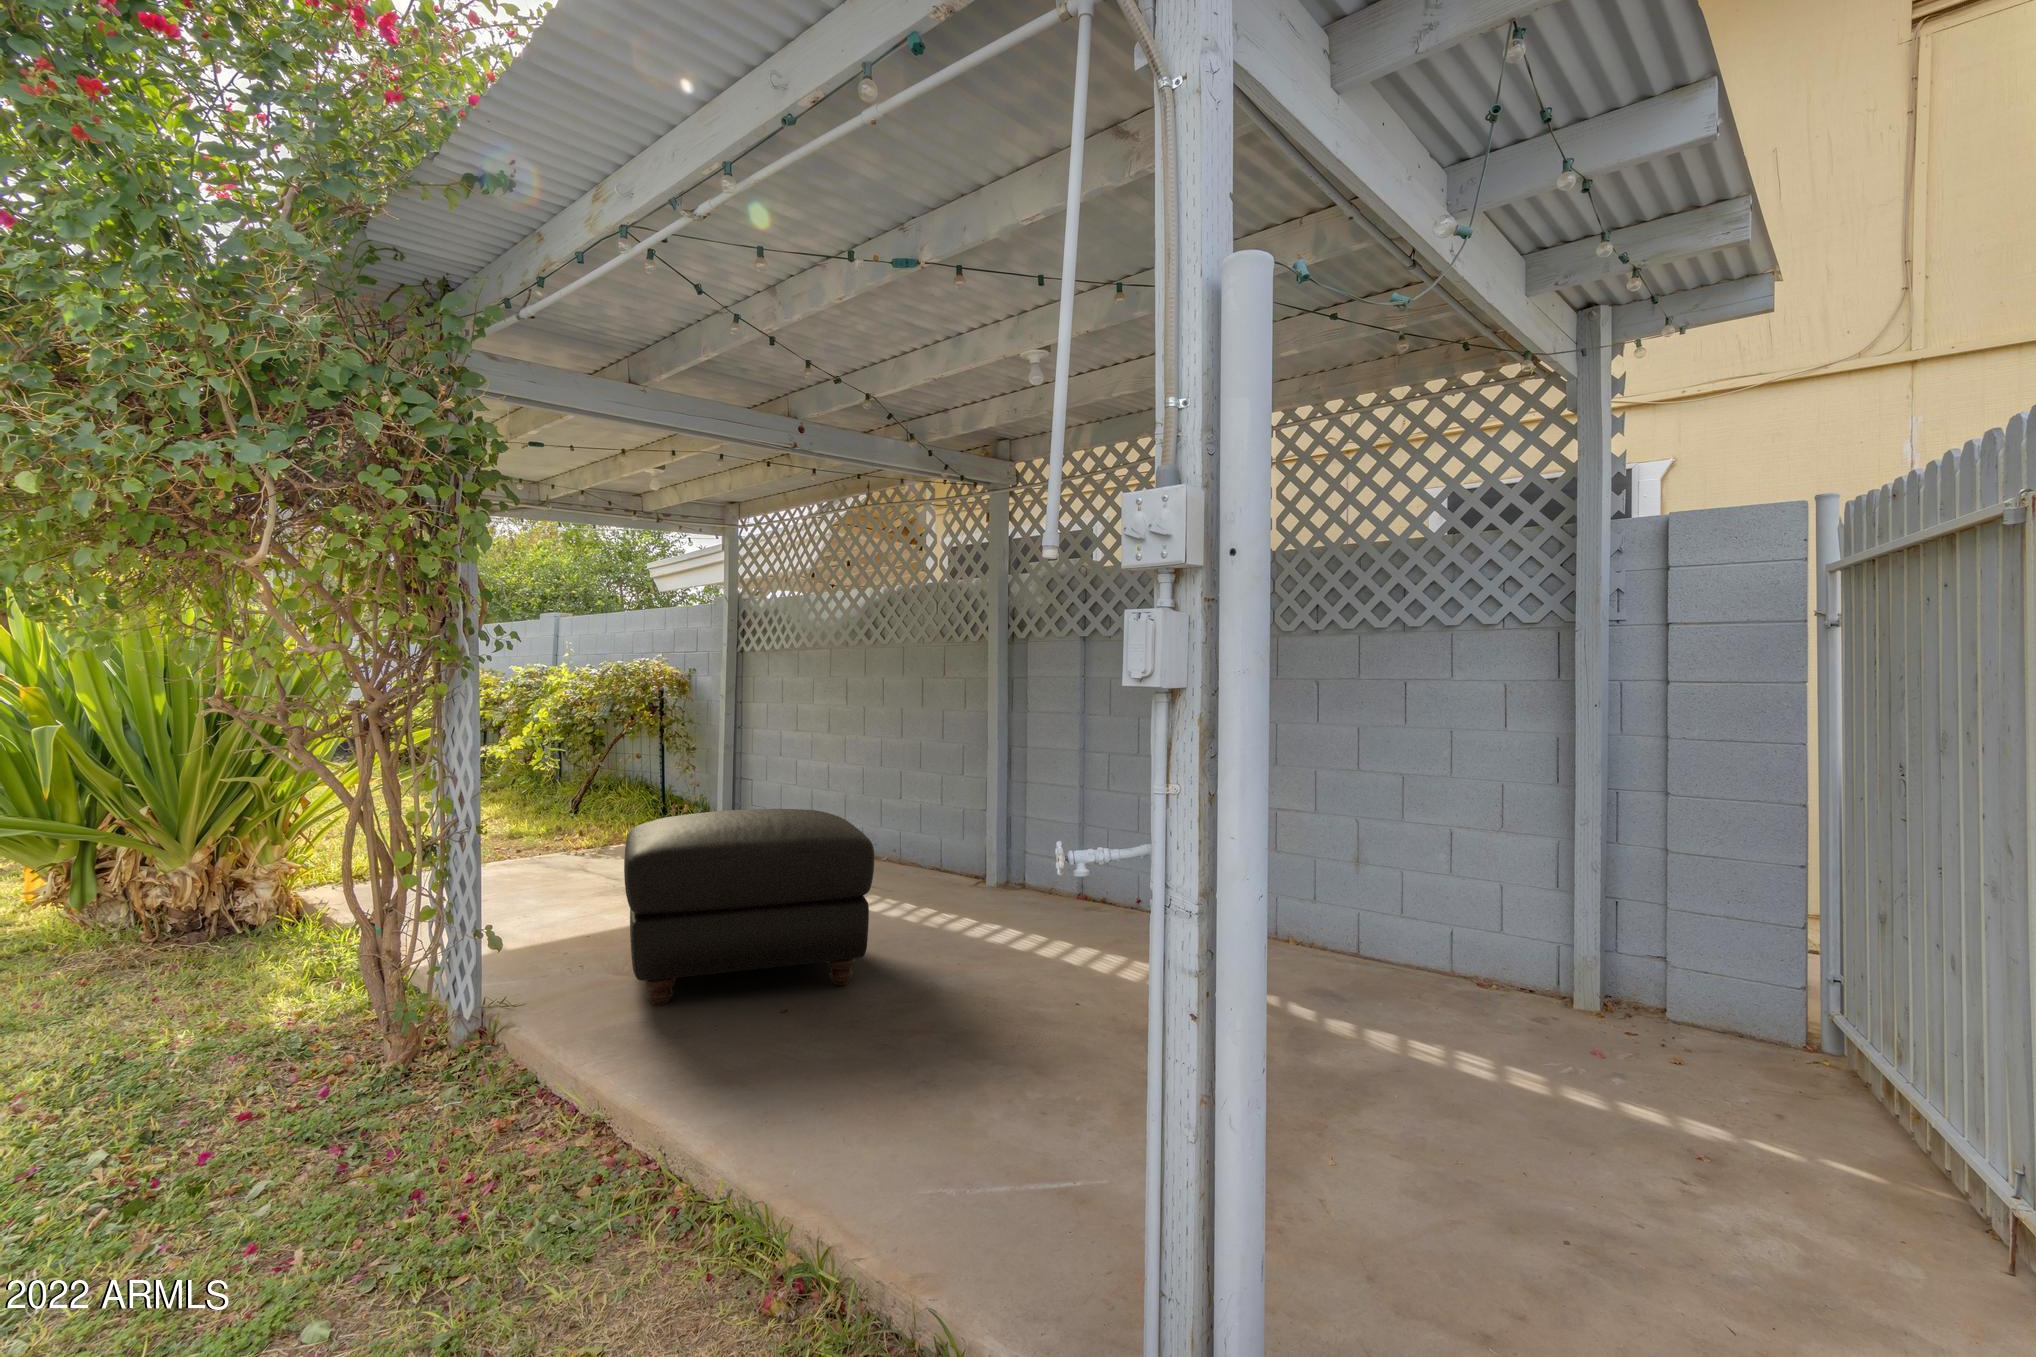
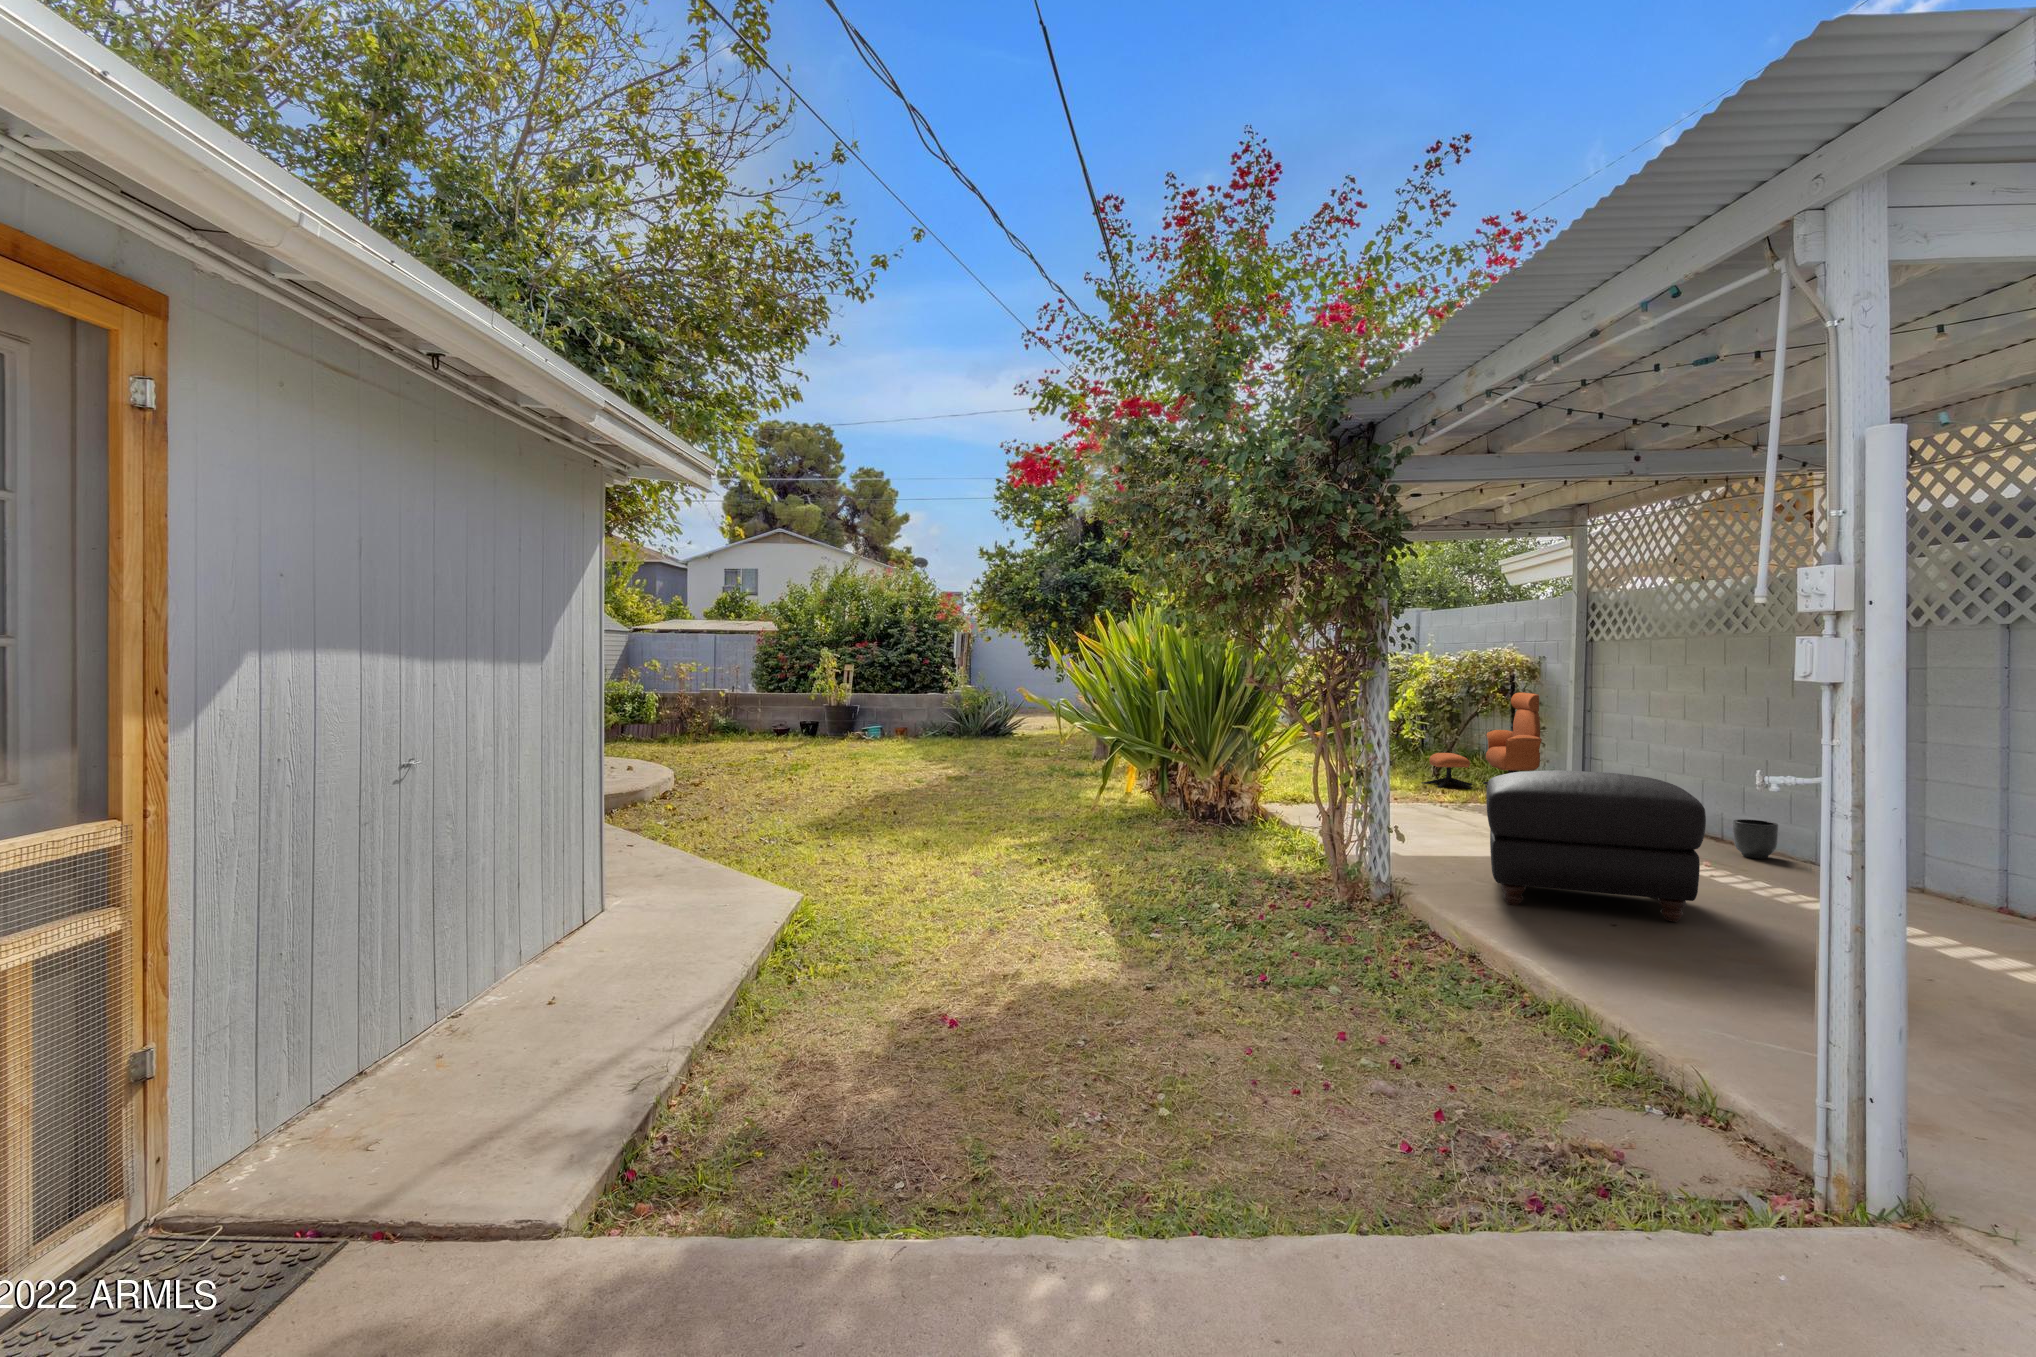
lounge chair: none [556,709,695,828] -> present [1421,693,1542,789]
planter: none [878,834,915,875] -> present [1733,819,1778,859]

